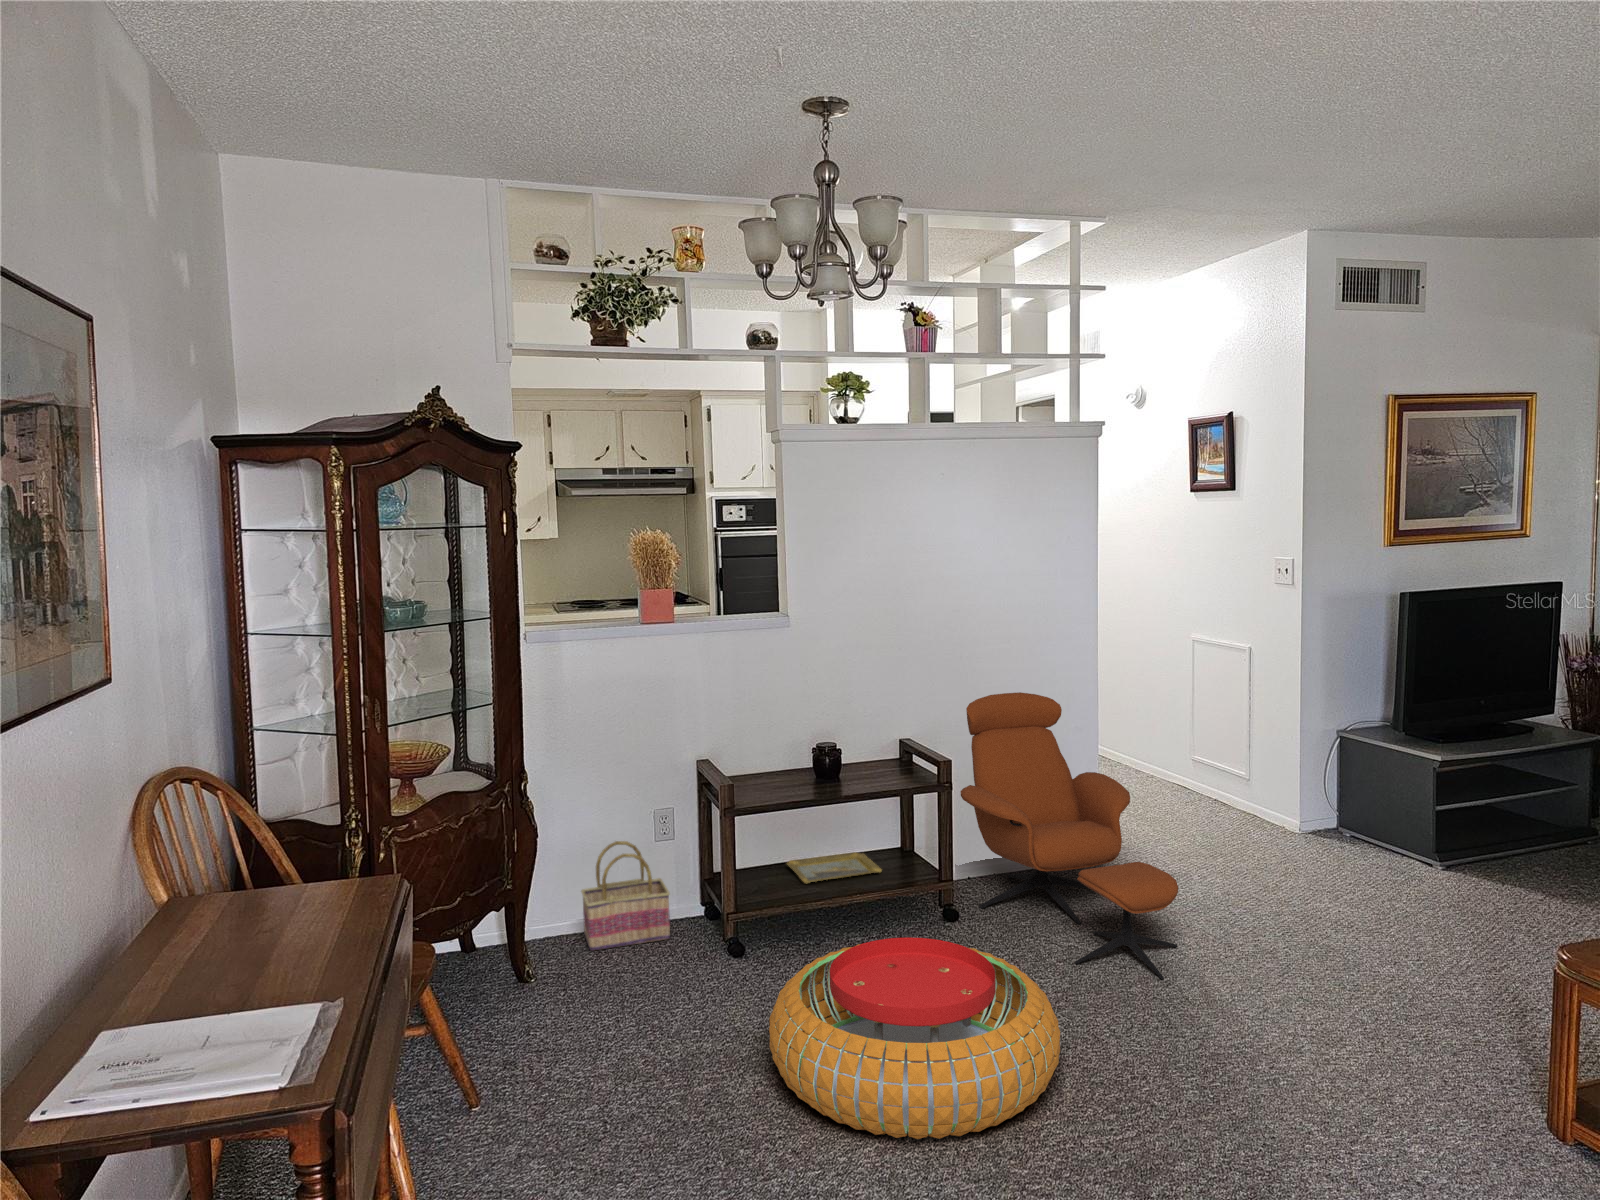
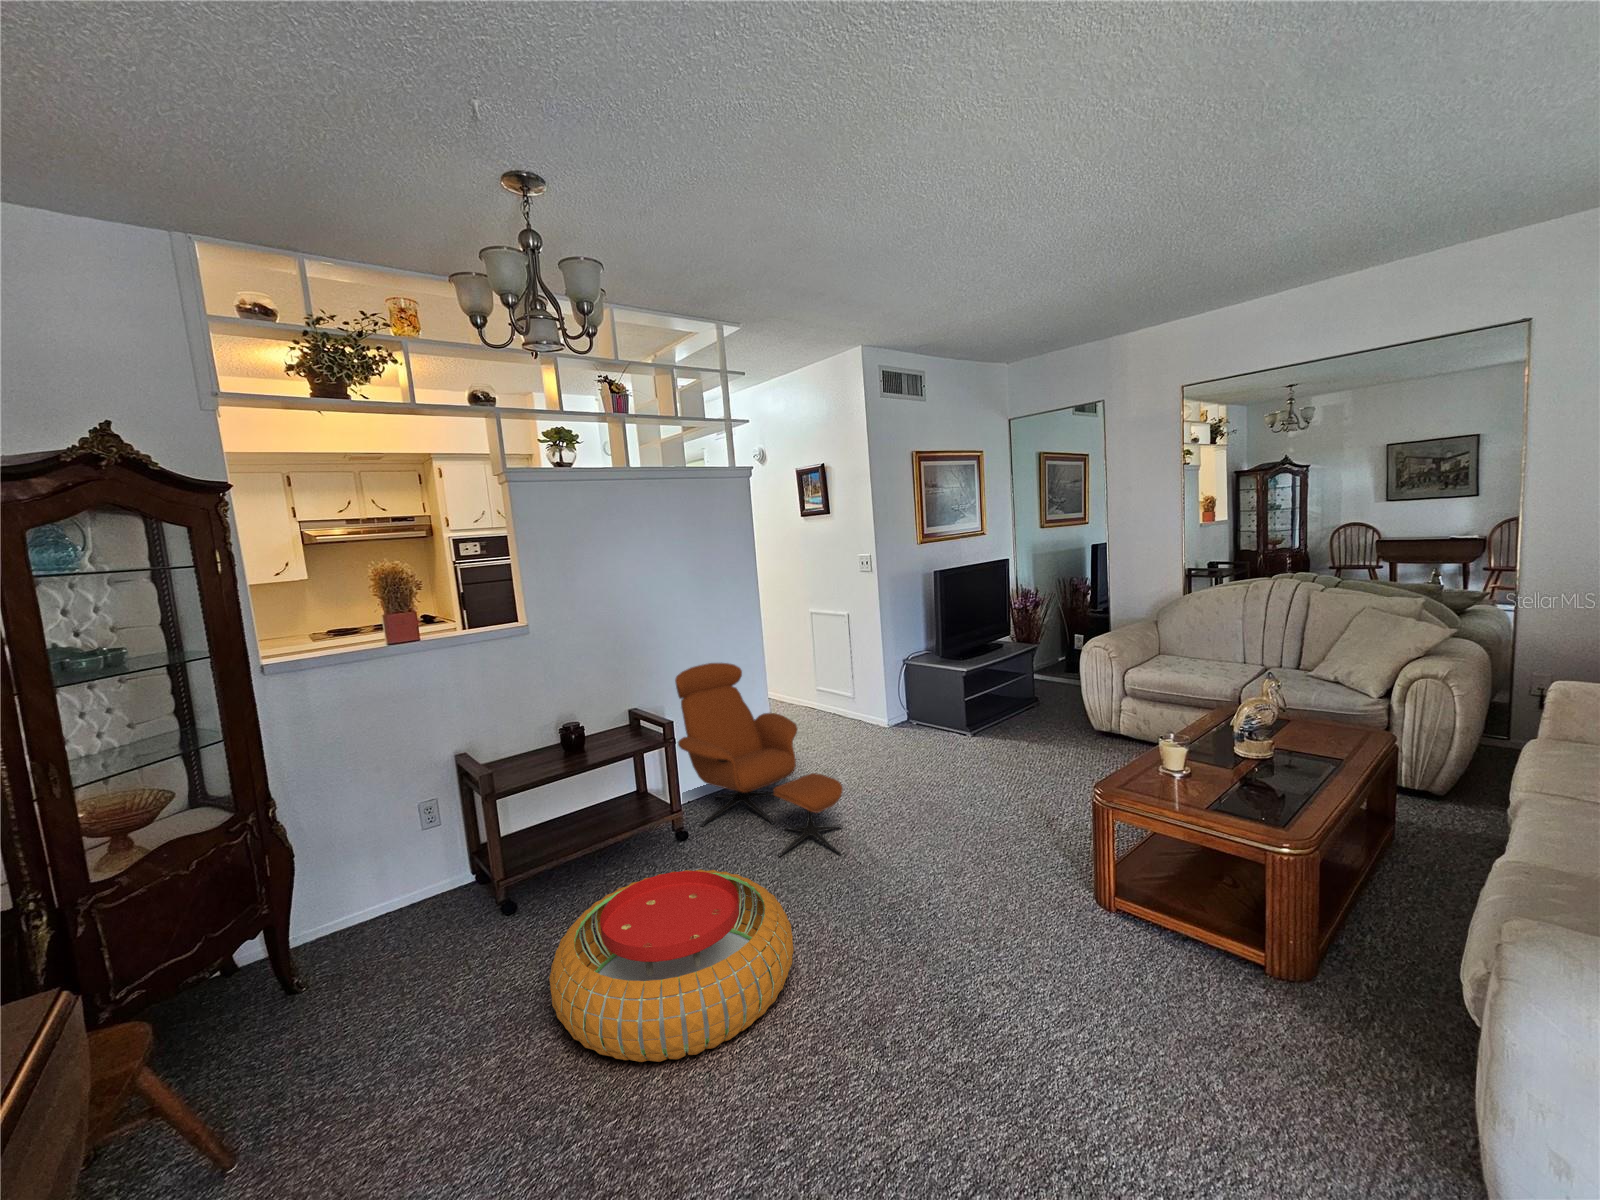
basket: present [581,841,670,951] -> none [351,837,445,943]
tray: present [787,852,881,883] -> none [544,803,624,839]

